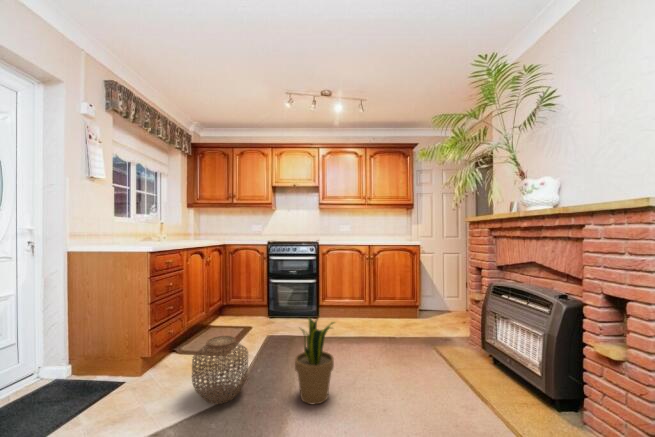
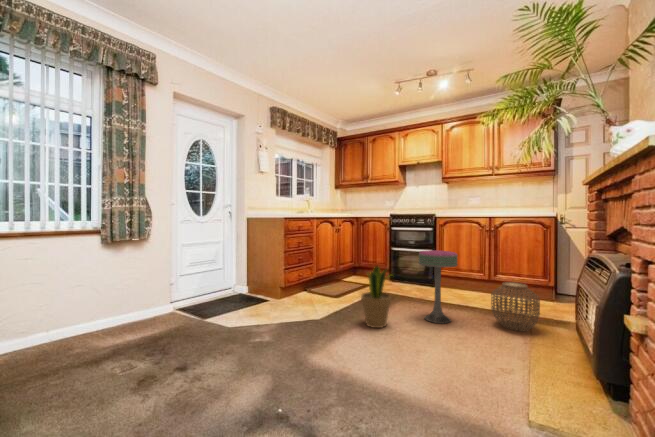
bar stool: none [344,287,385,373] -> present [419,250,458,323]
woven basket: present [192,336,248,404] -> present [491,282,540,331]

